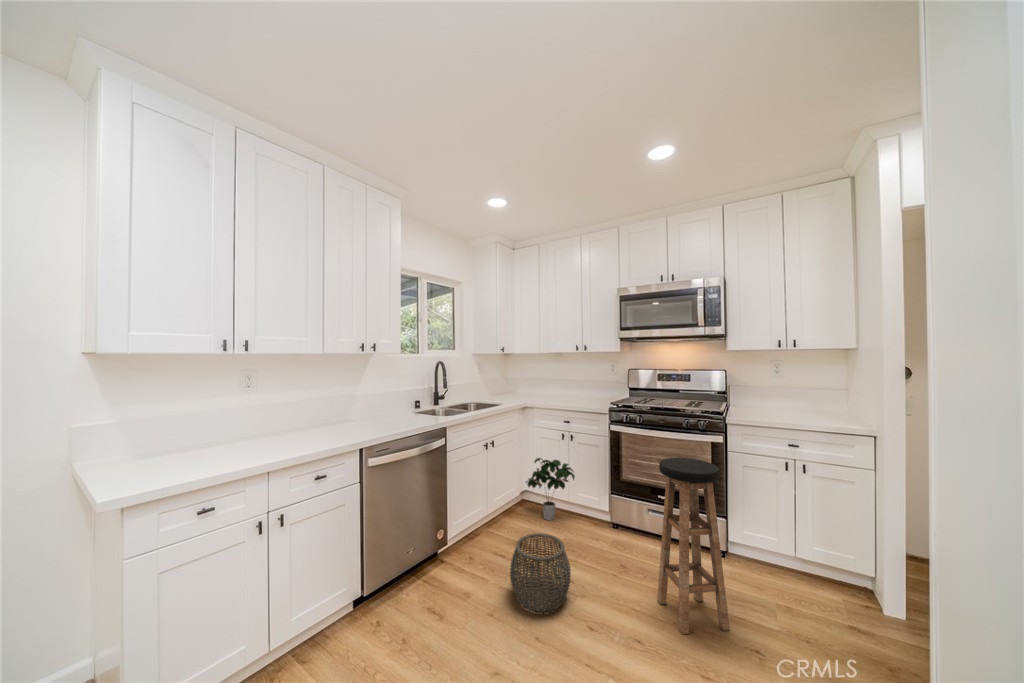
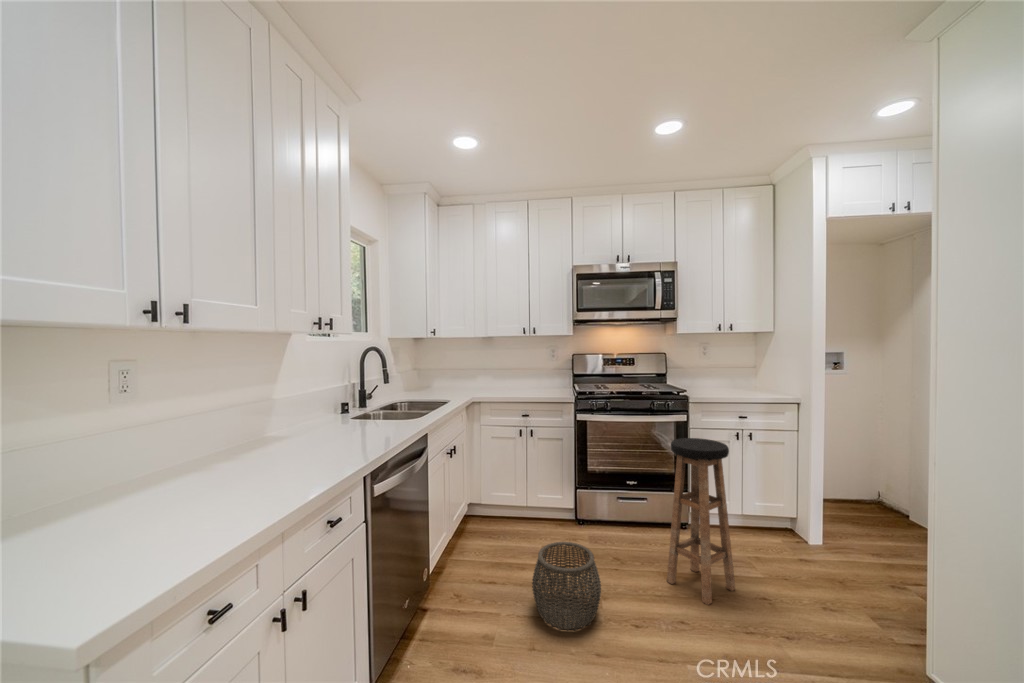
potted plant: present [526,458,575,520] -> none [476,460,537,530]

